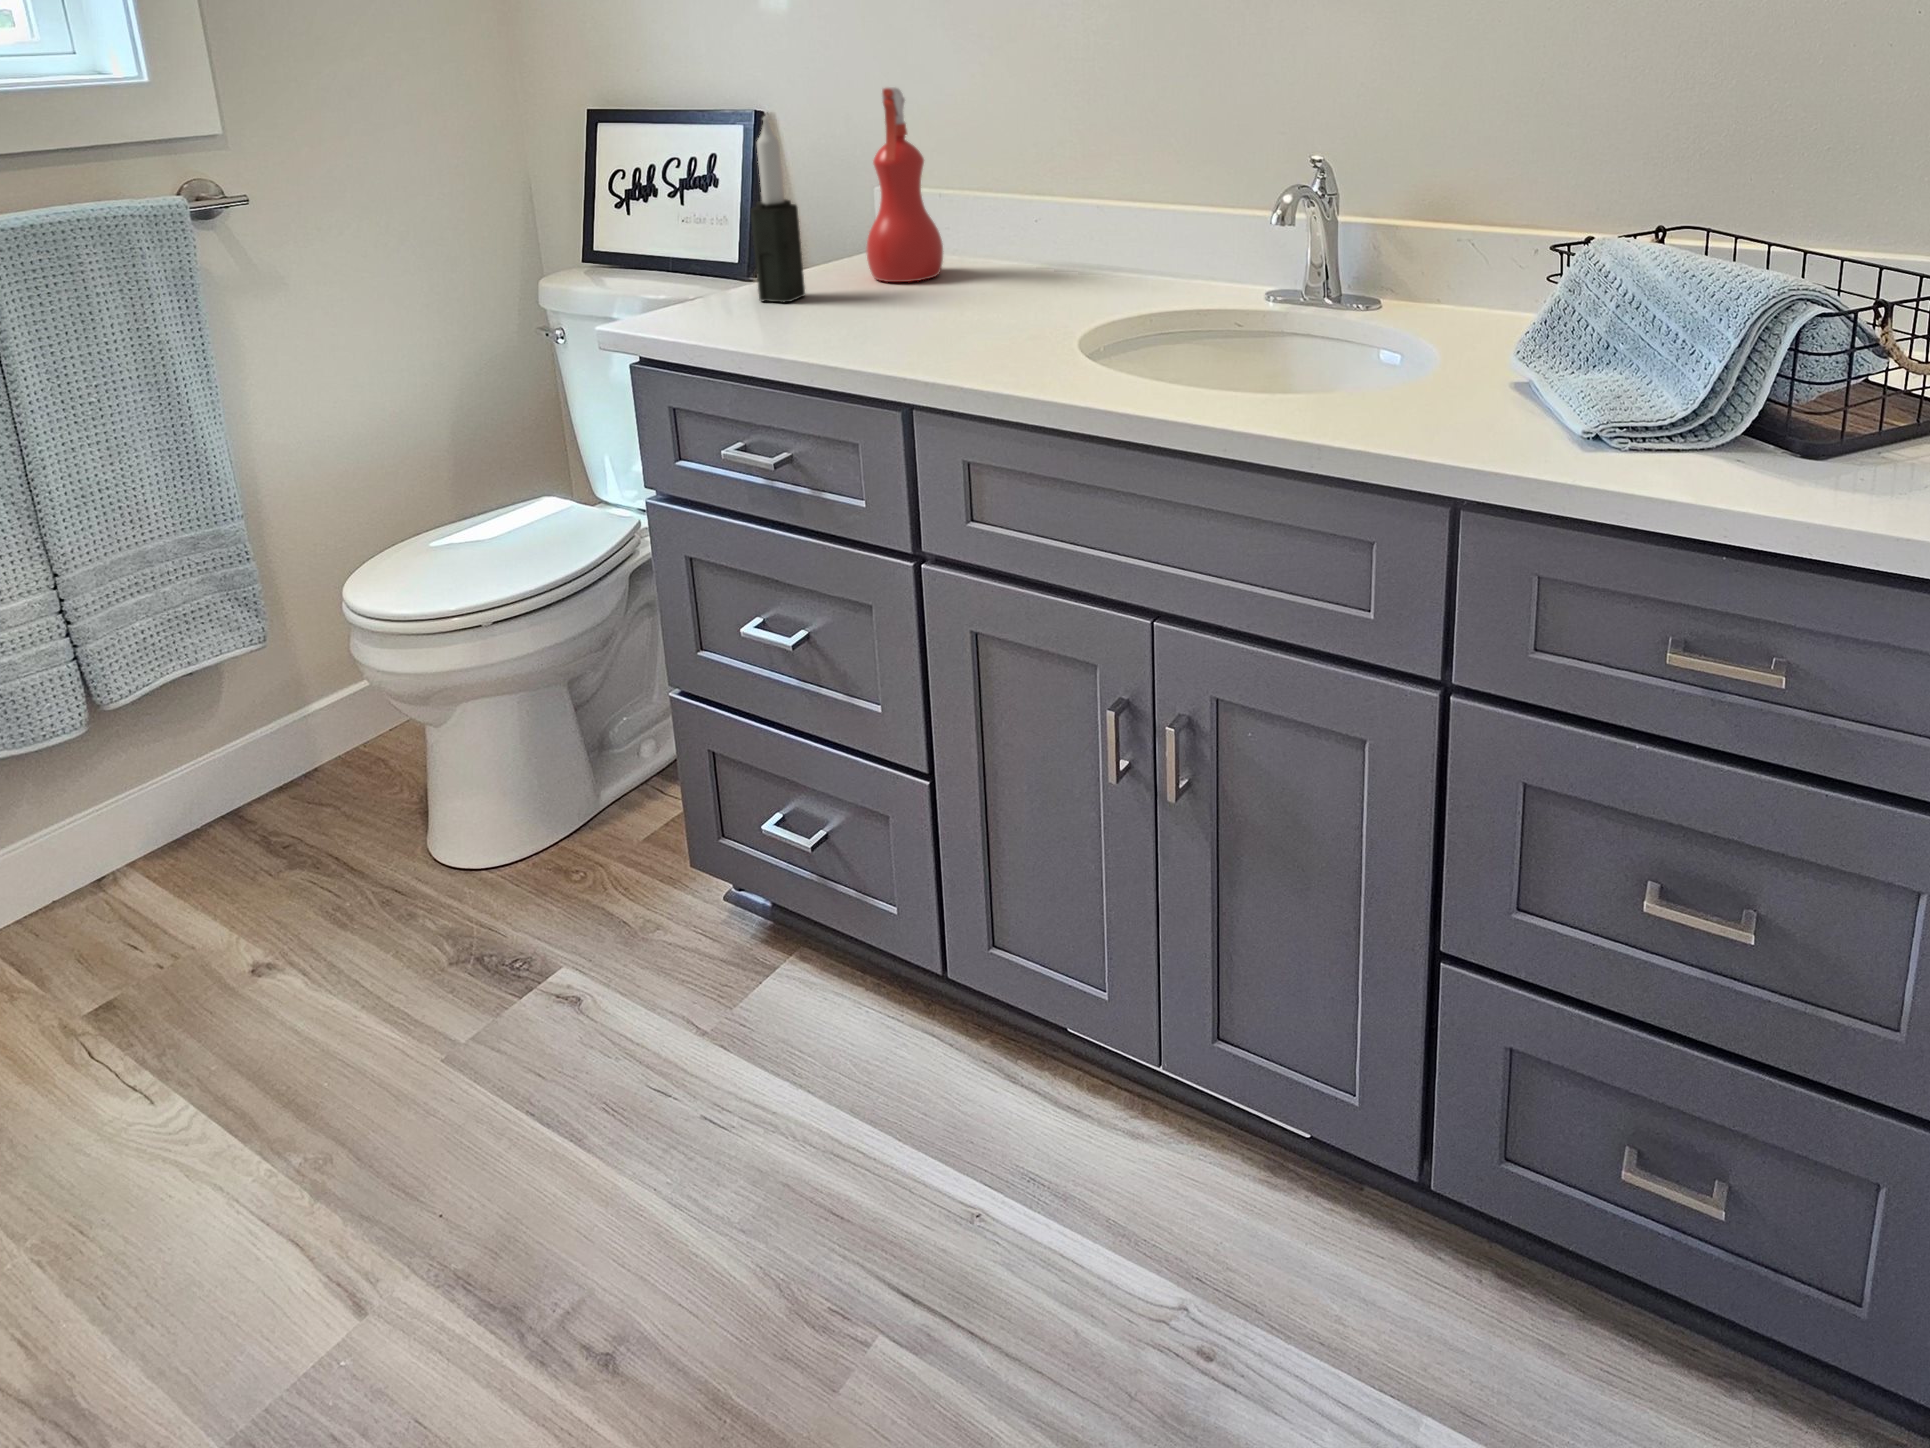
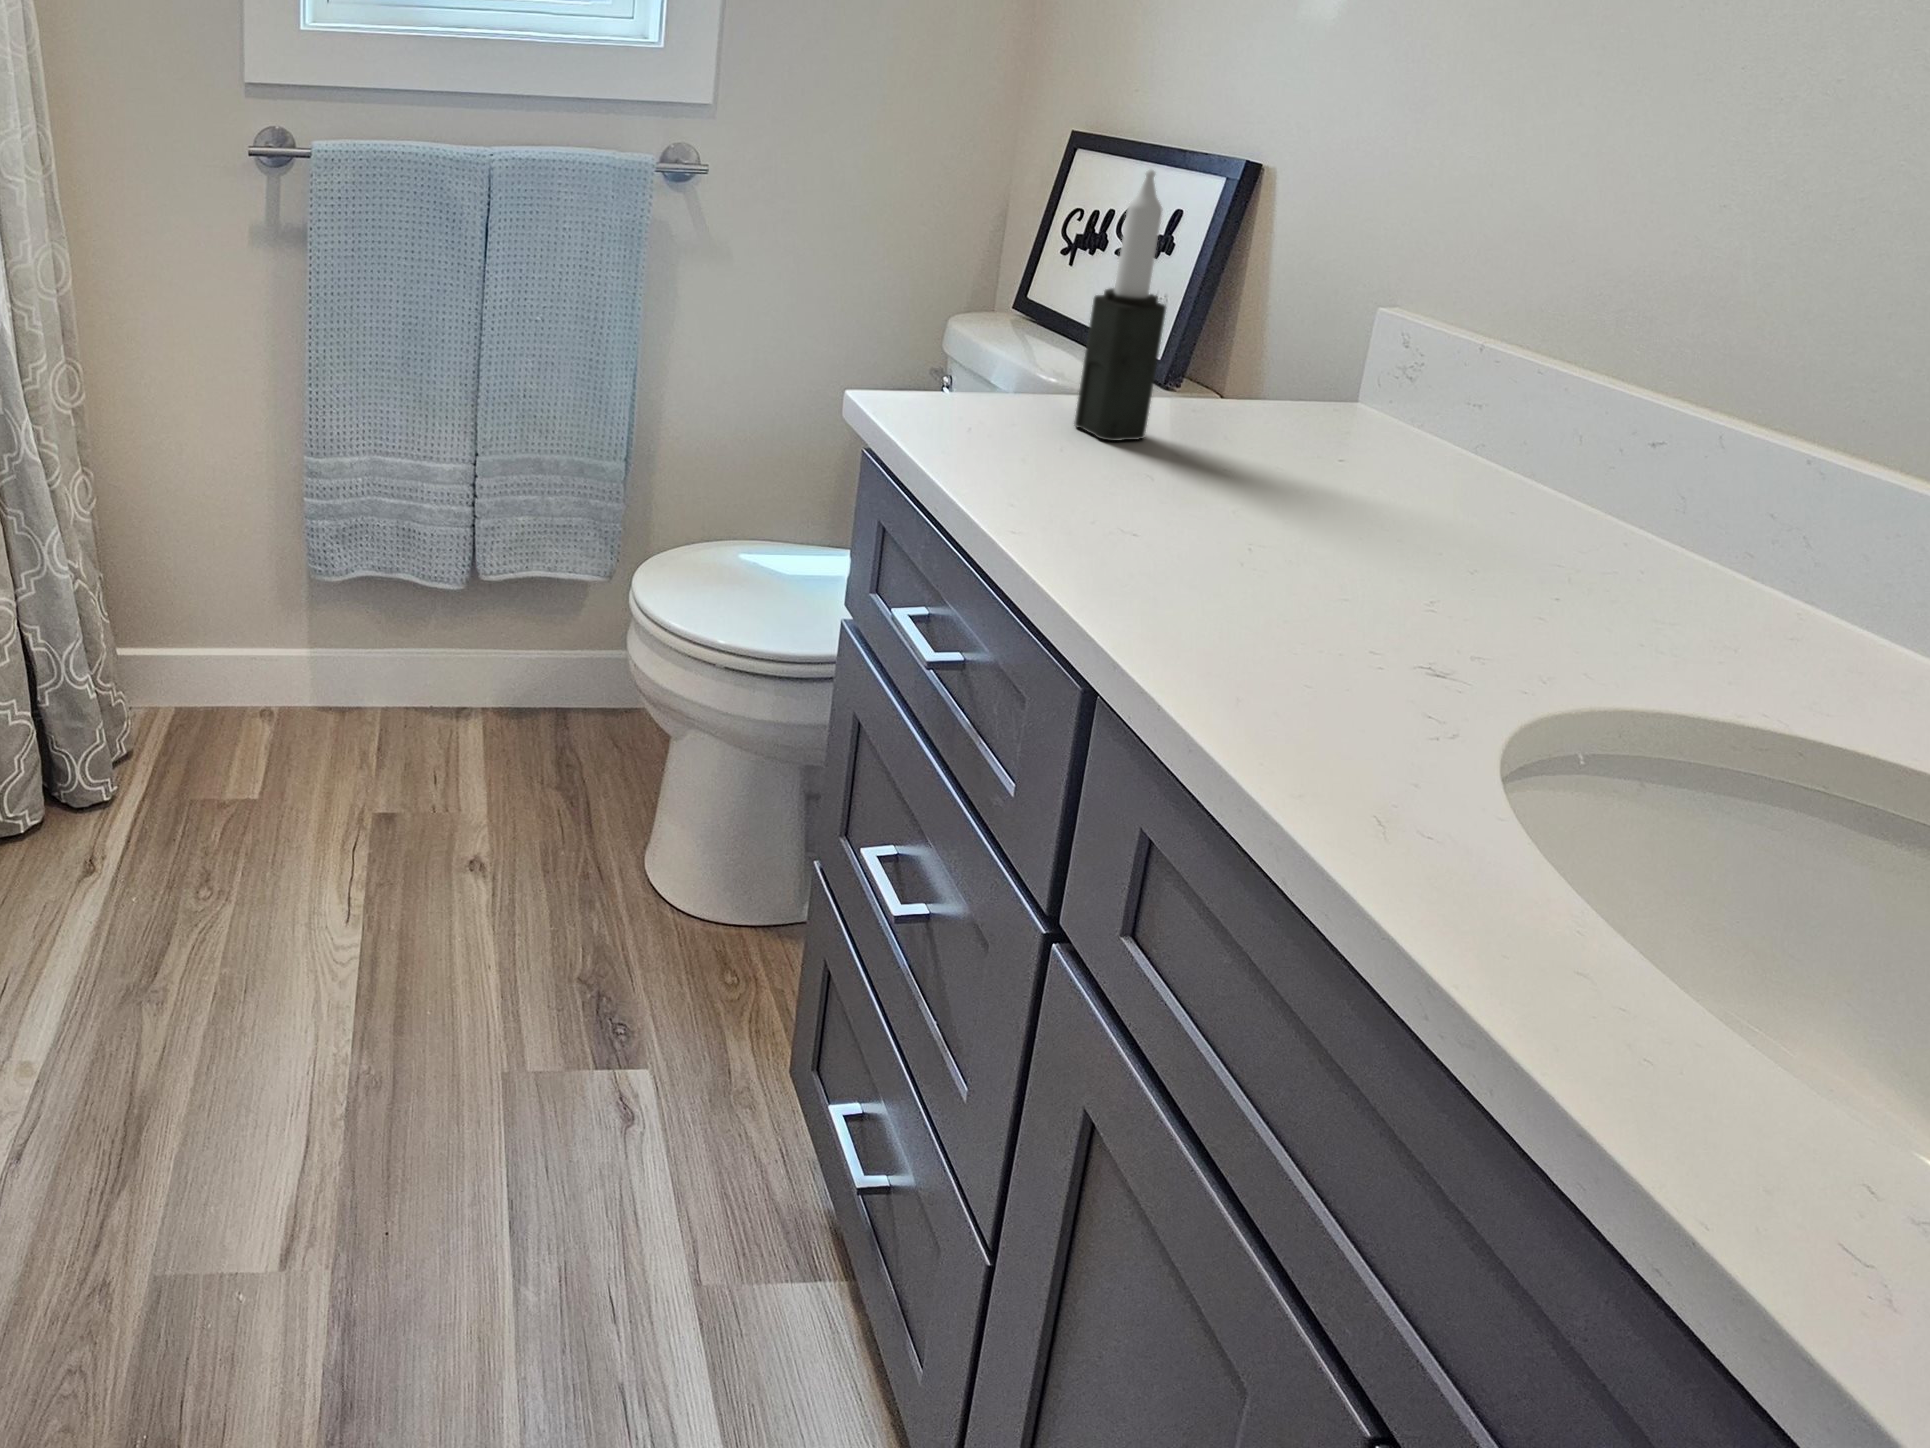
spray bottle: present [867,87,943,282] -> none [1276,156,1432,480]

